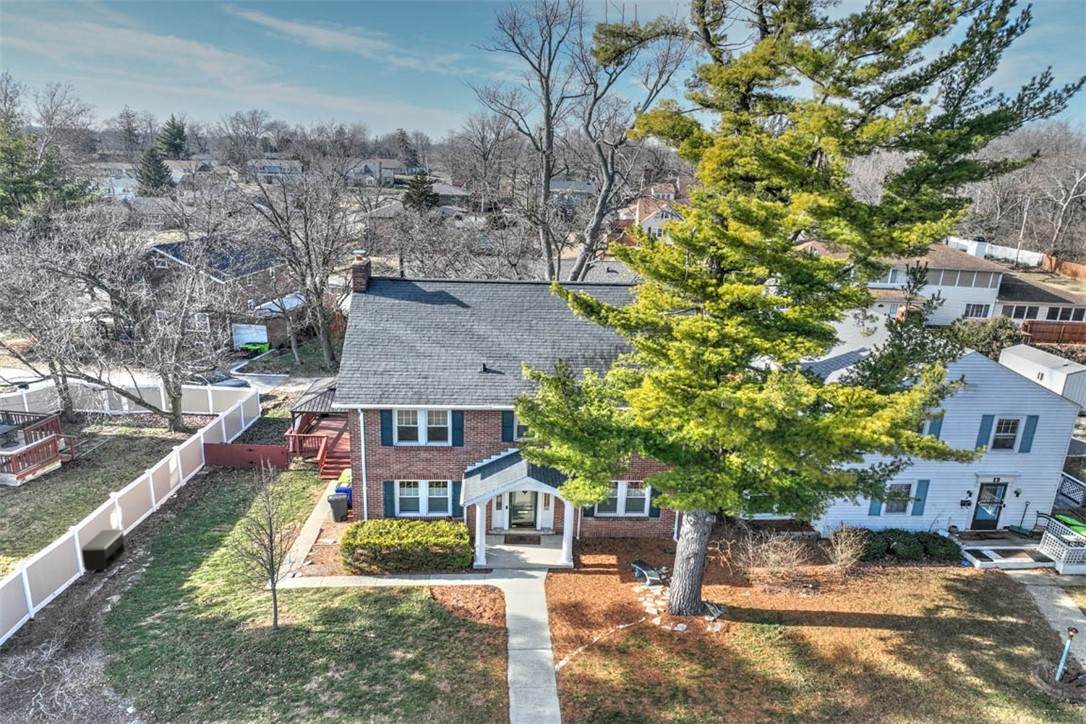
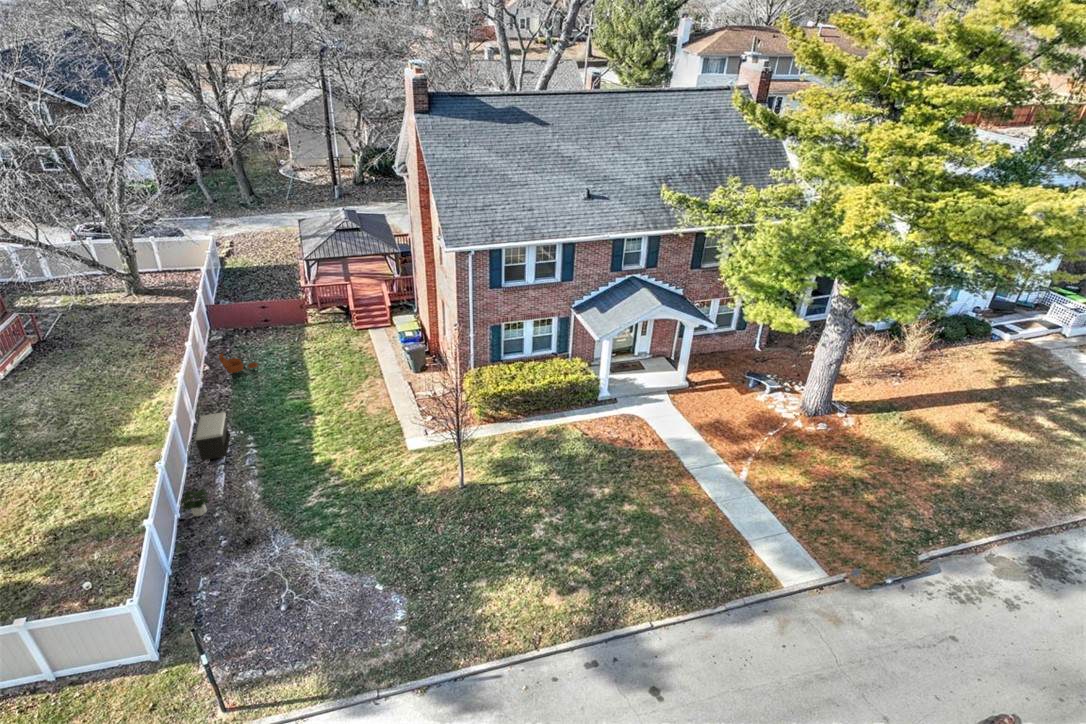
lounge chair: none [161,482,197,507] -> present [219,354,258,378]
potted plant: none [26,592,60,618] -> present [179,489,209,516]

